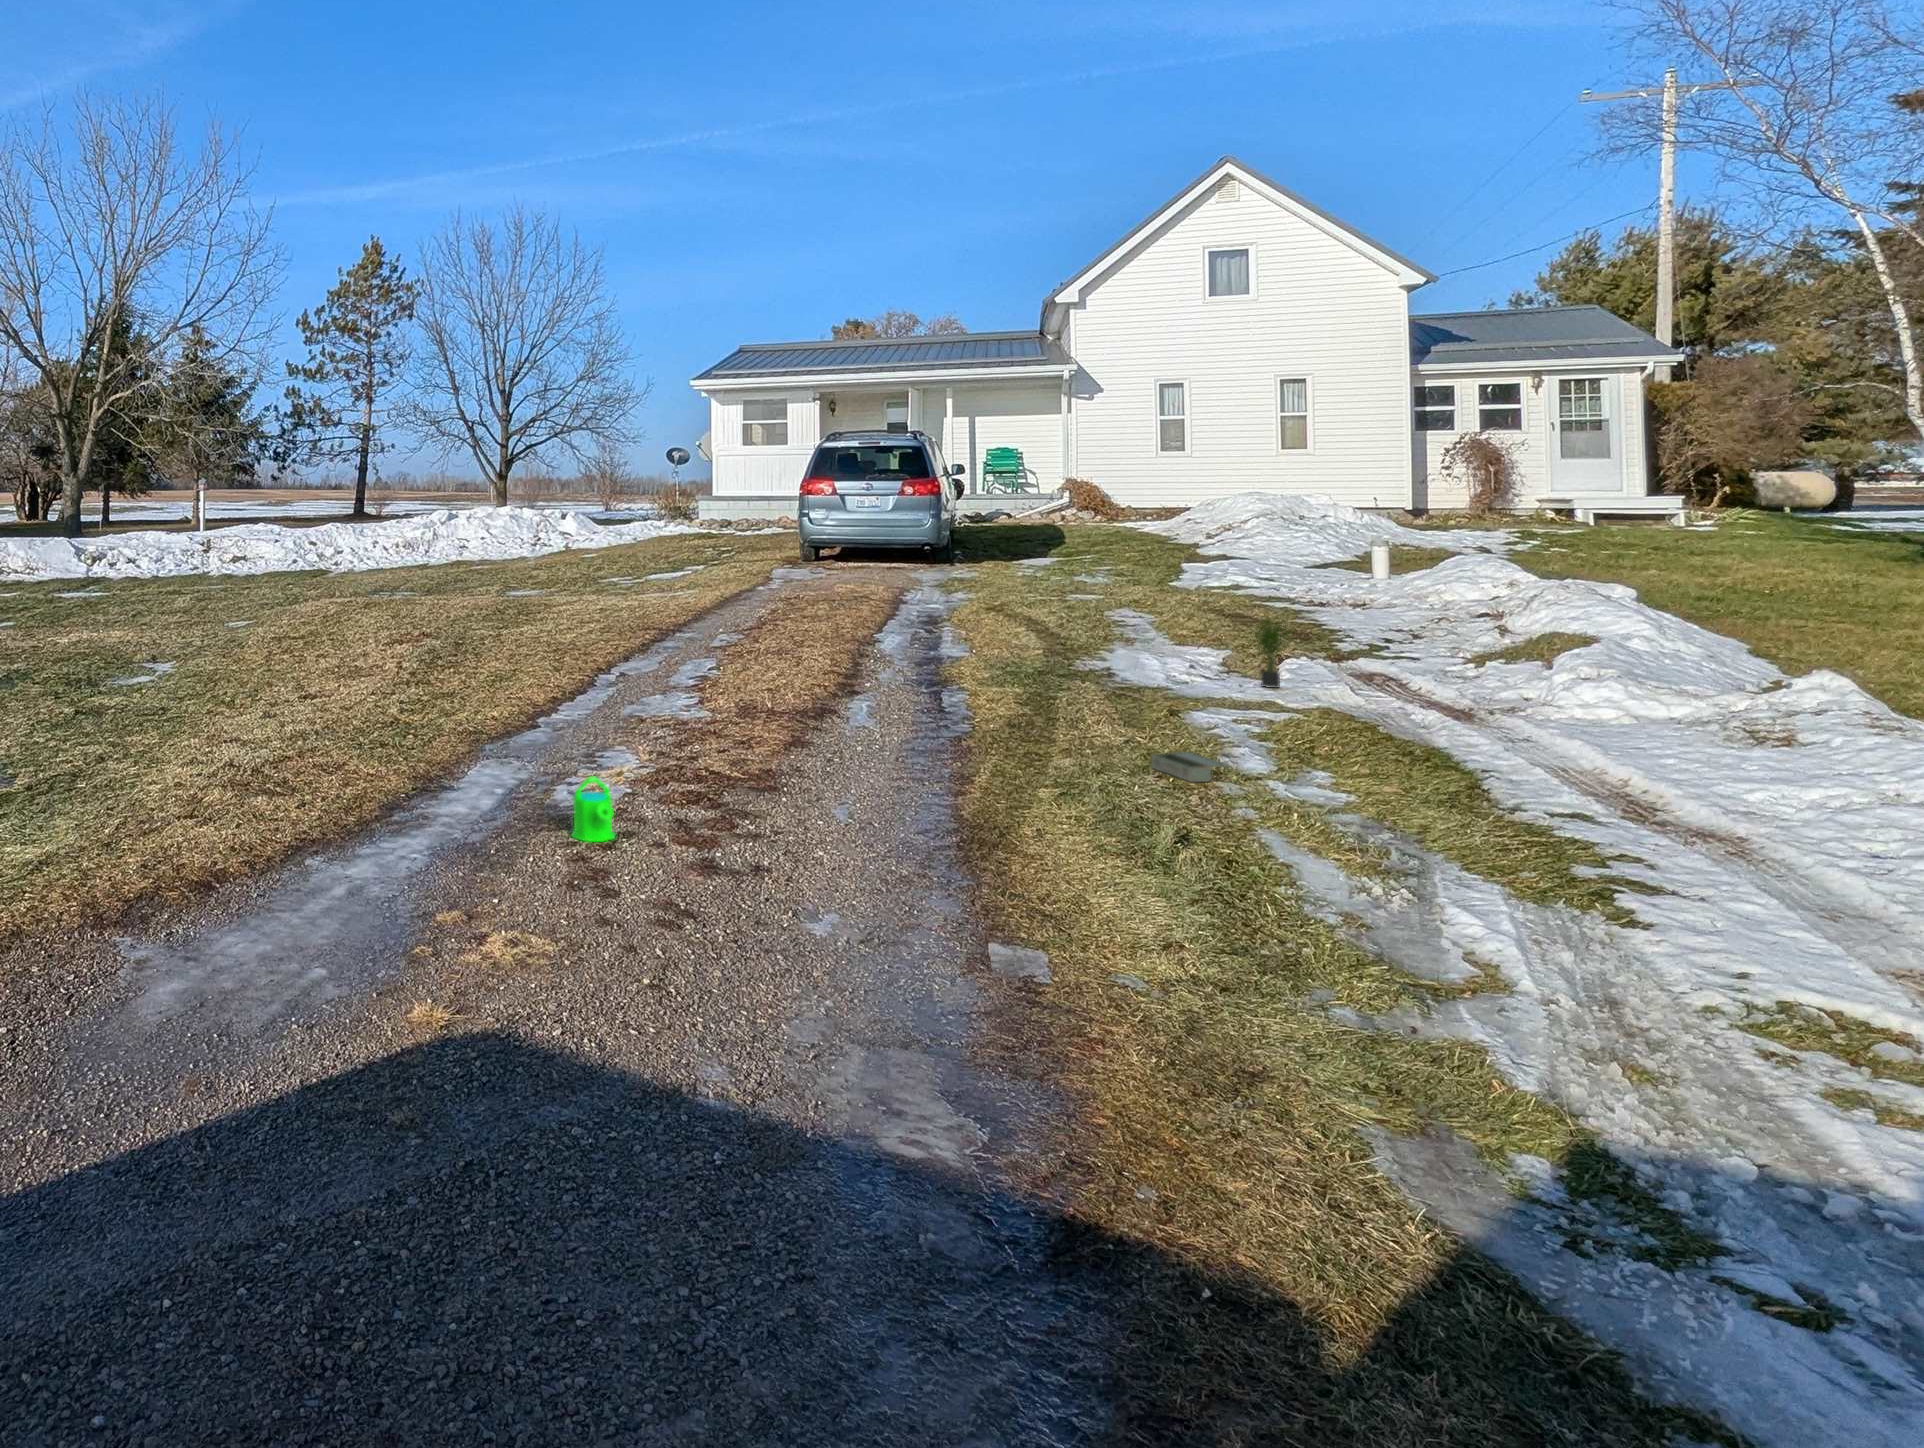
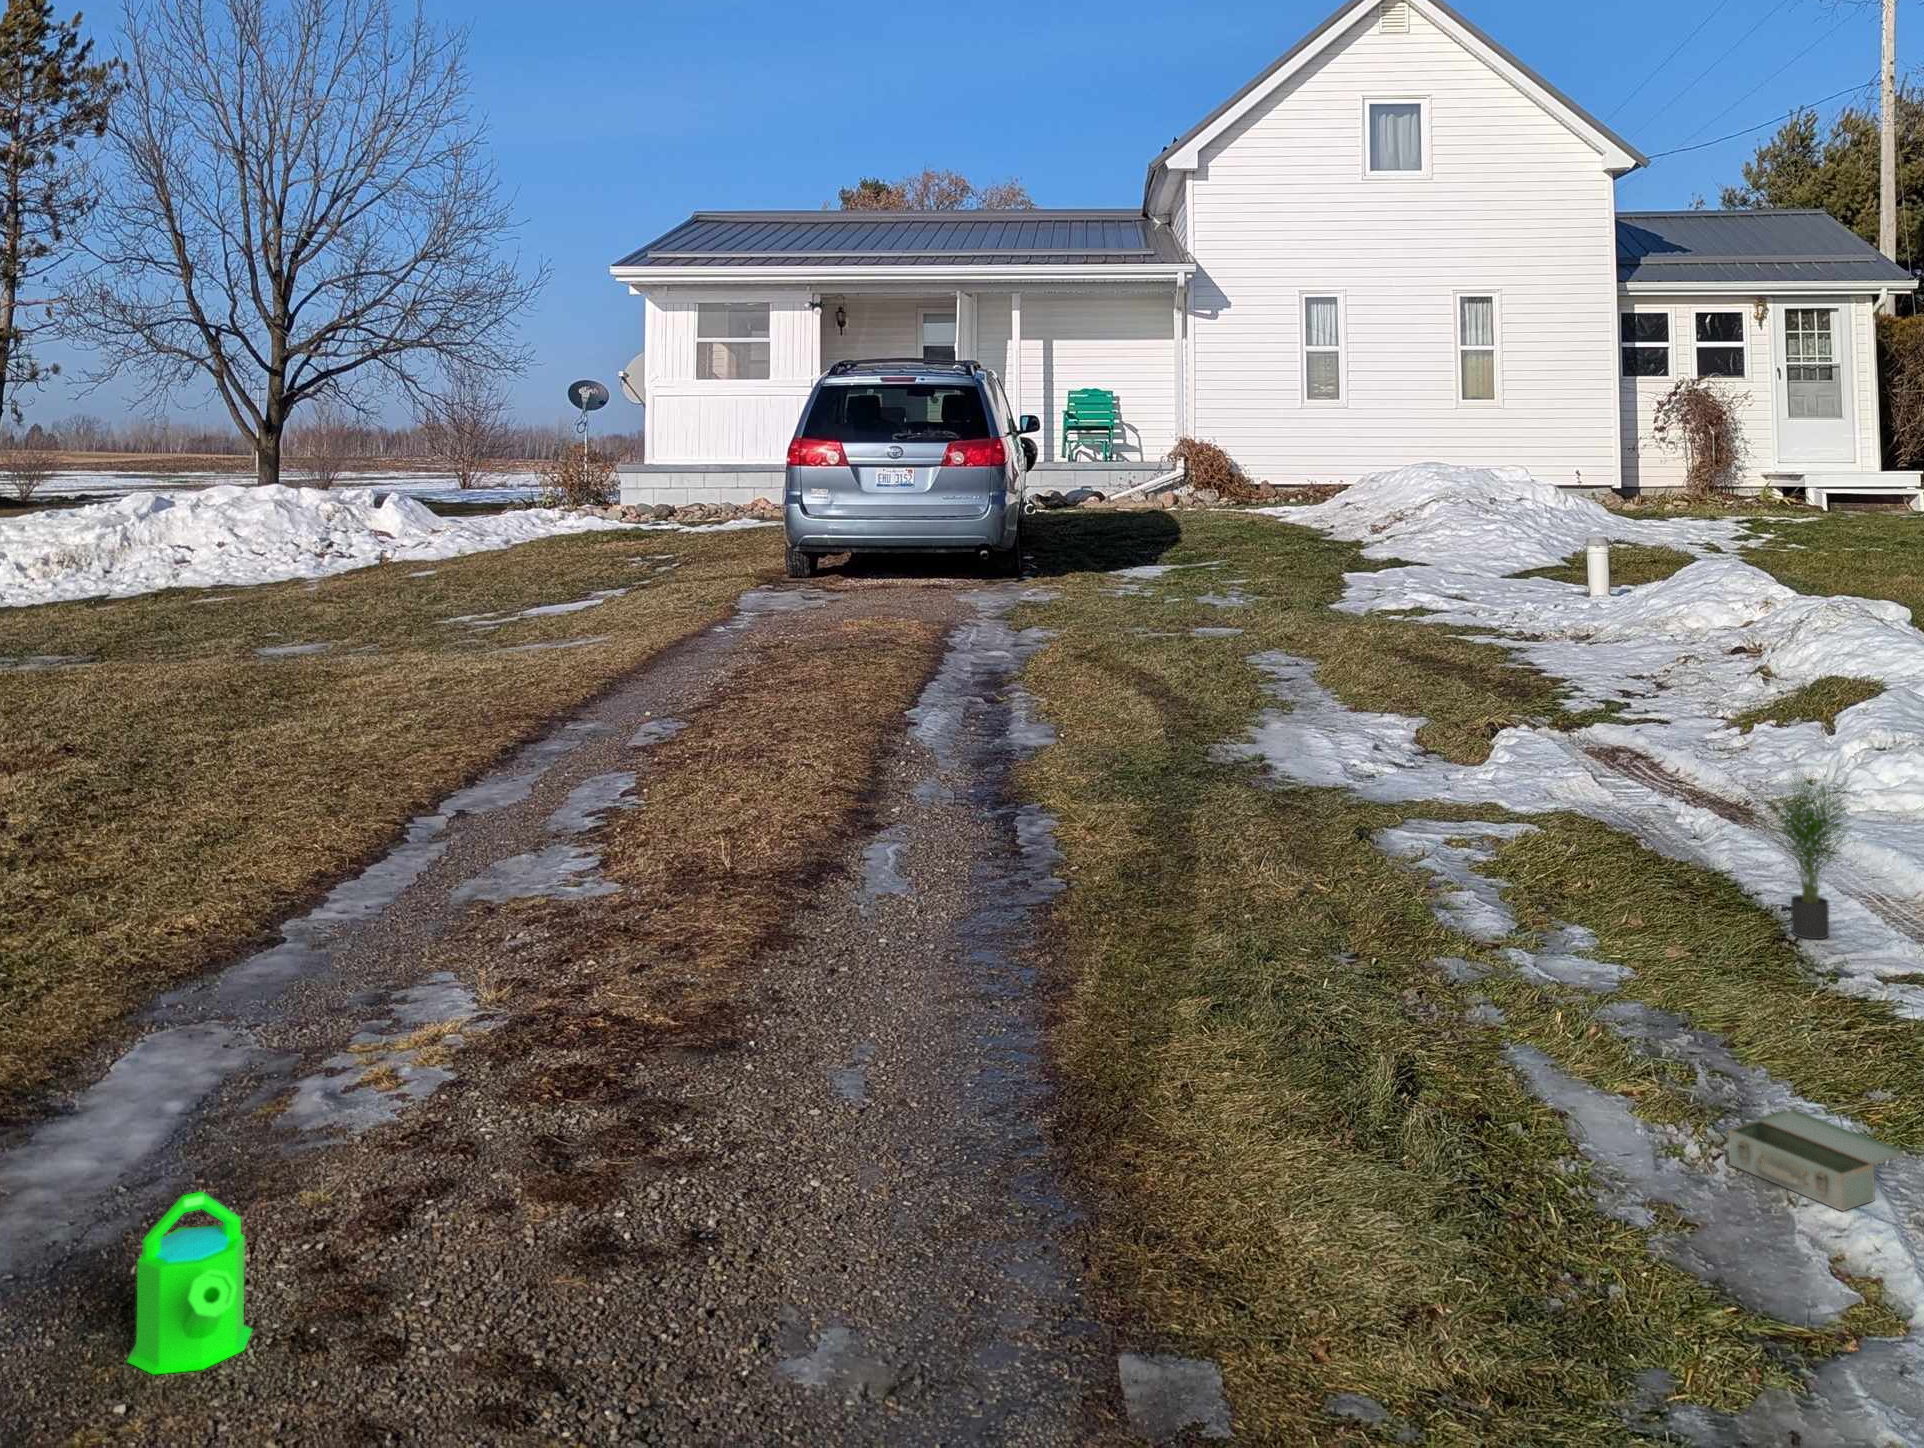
potted plant: present [1247,615,1288,688] -> present [1750,767,1850,939]
toolbox: present [1151,751,1227,783] -> present [1728,1109,1903,1211]

